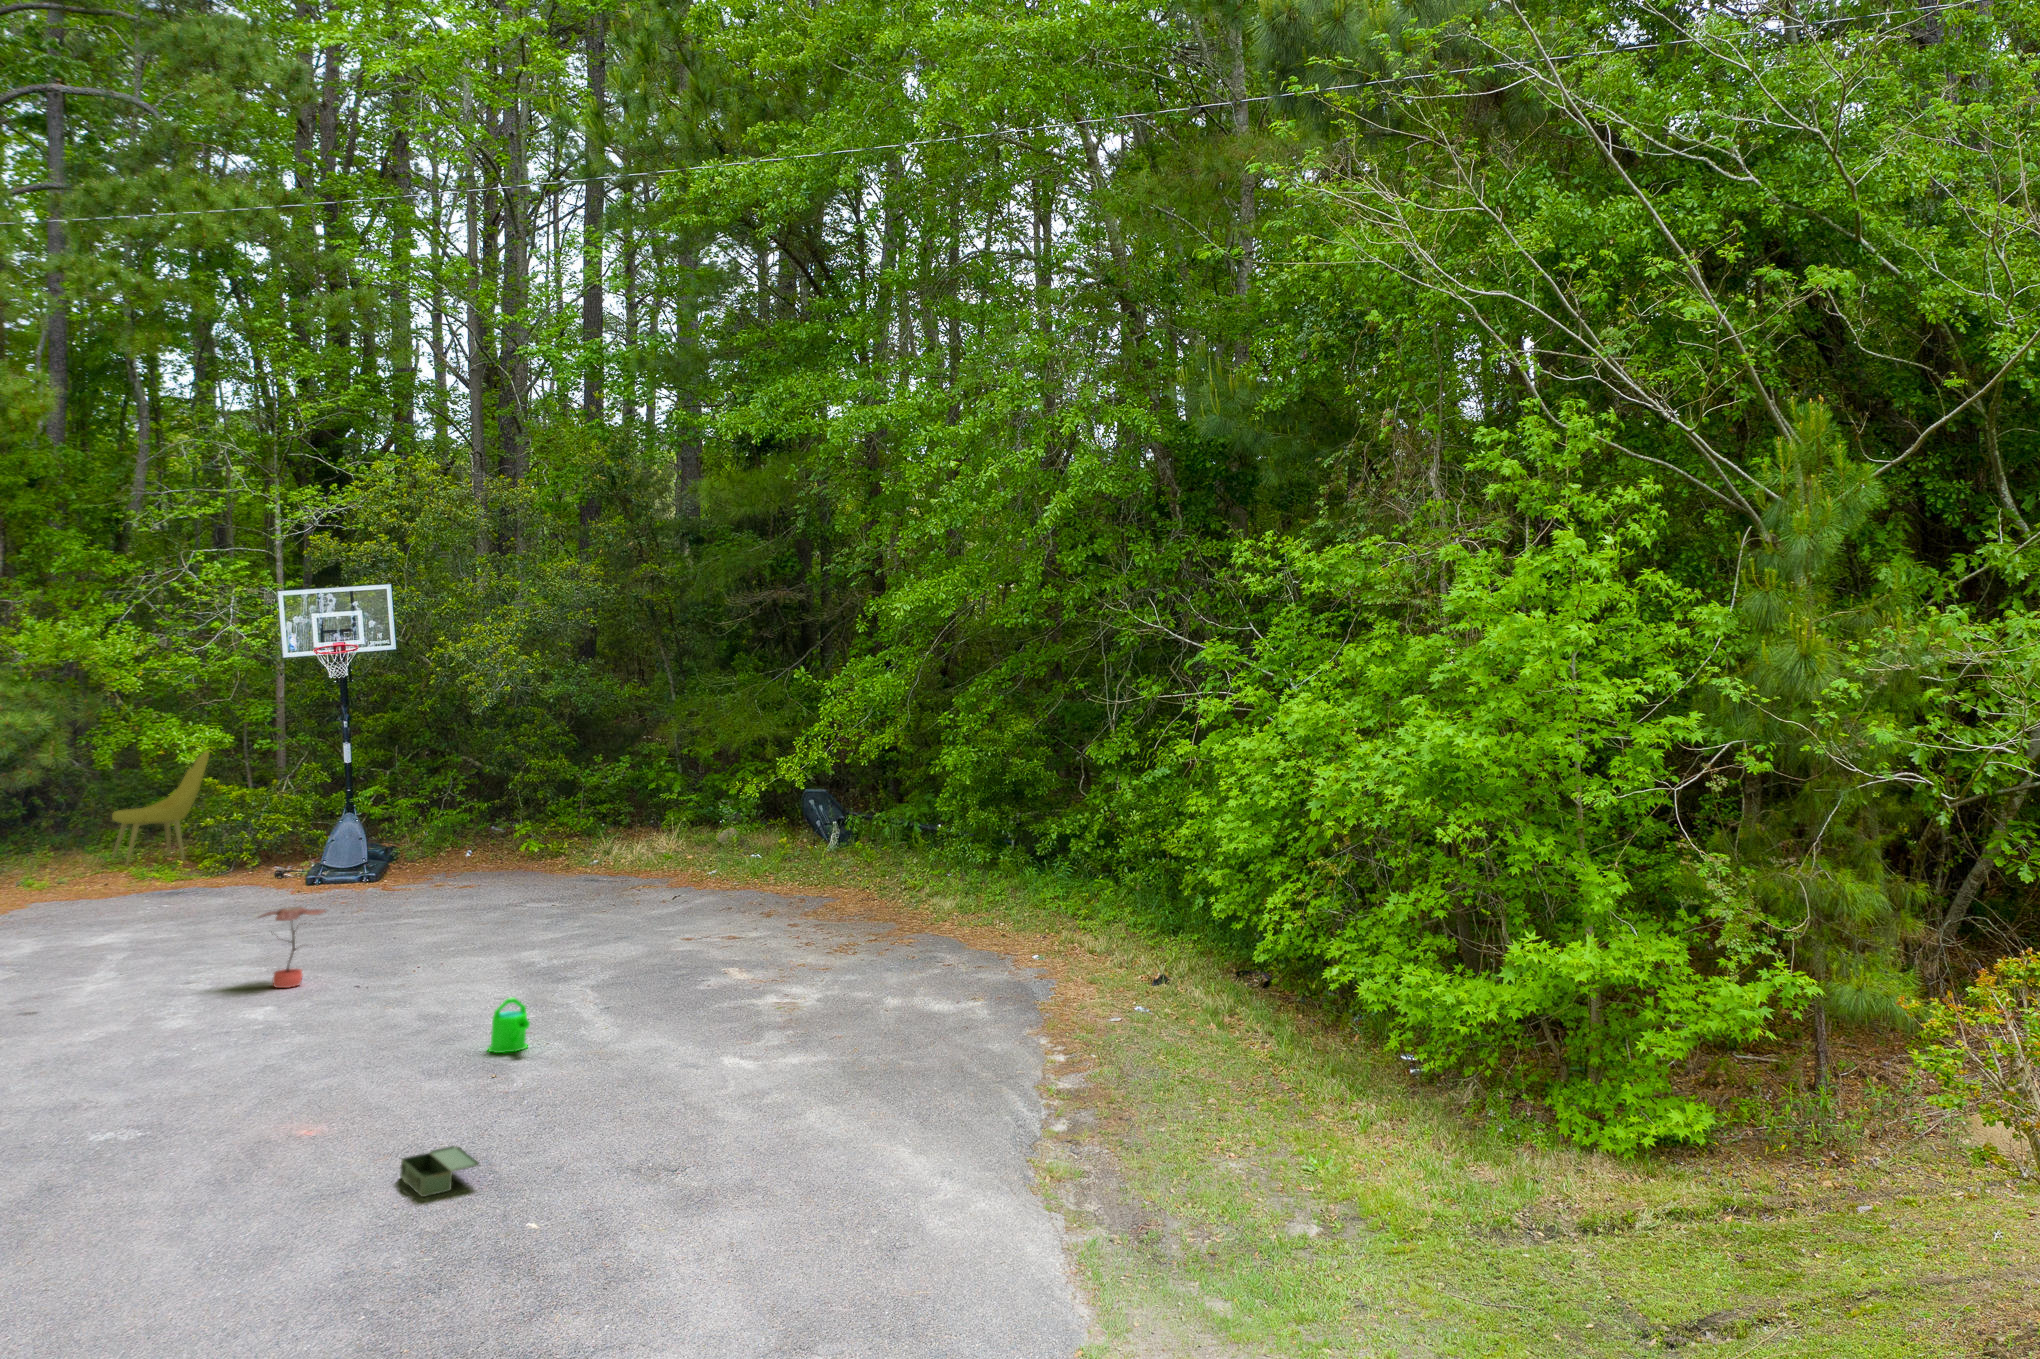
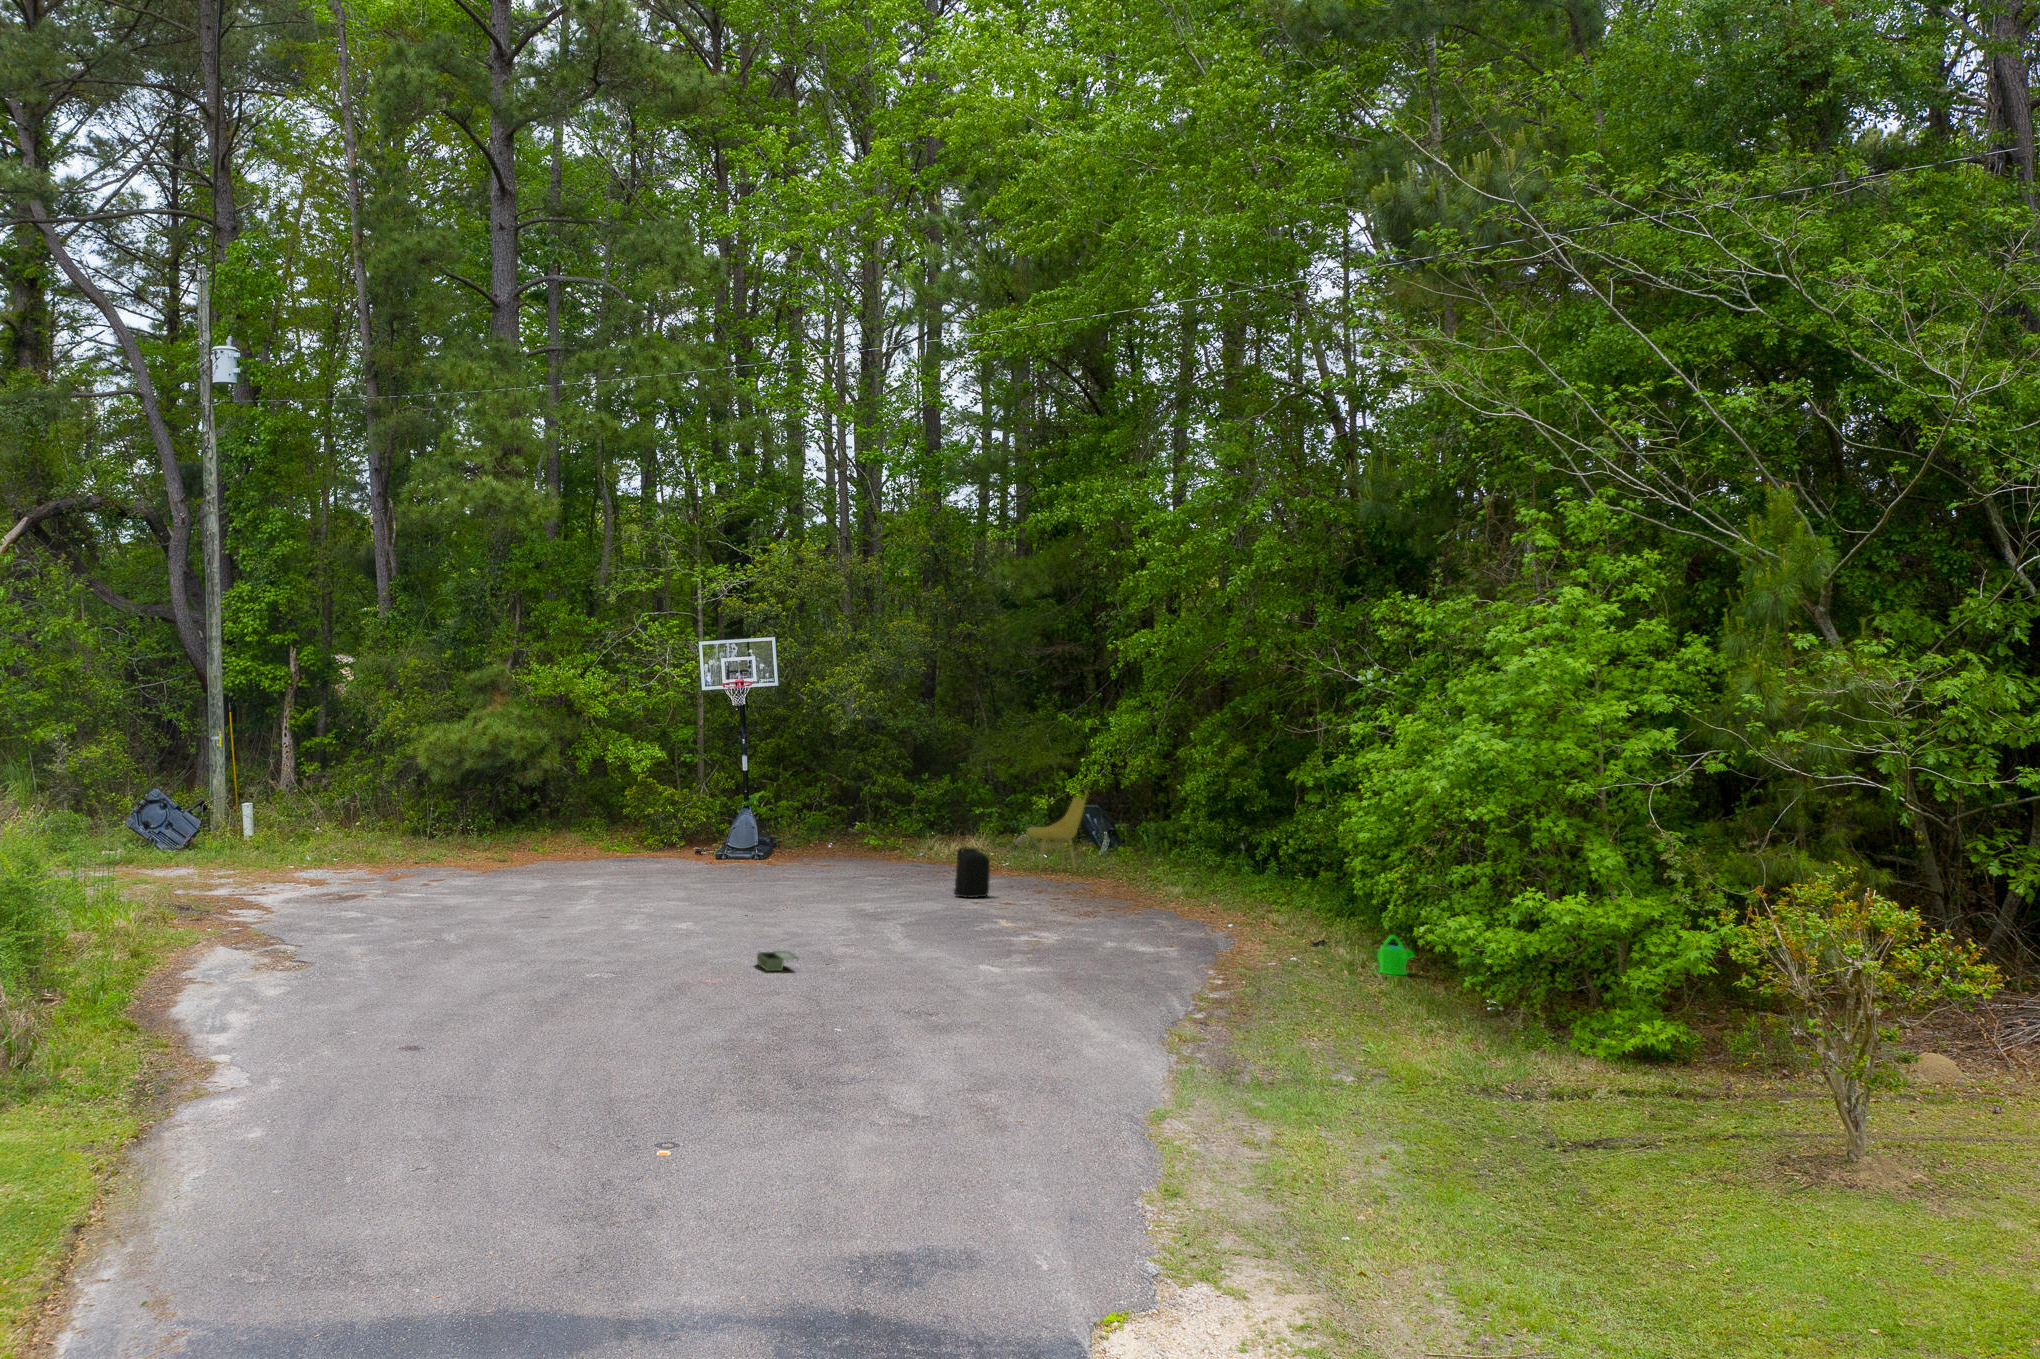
chair: present [111,751,209,865] -> present [1026,792,1087,871]
backpack: none [667,870,719,937] -> present [954,848,990,898]
potted plant: present [260,907,326,988] -> none [685,843,726,897]
watering can: present [488,997,530,1053] -> present [1377,935,1414,975]

